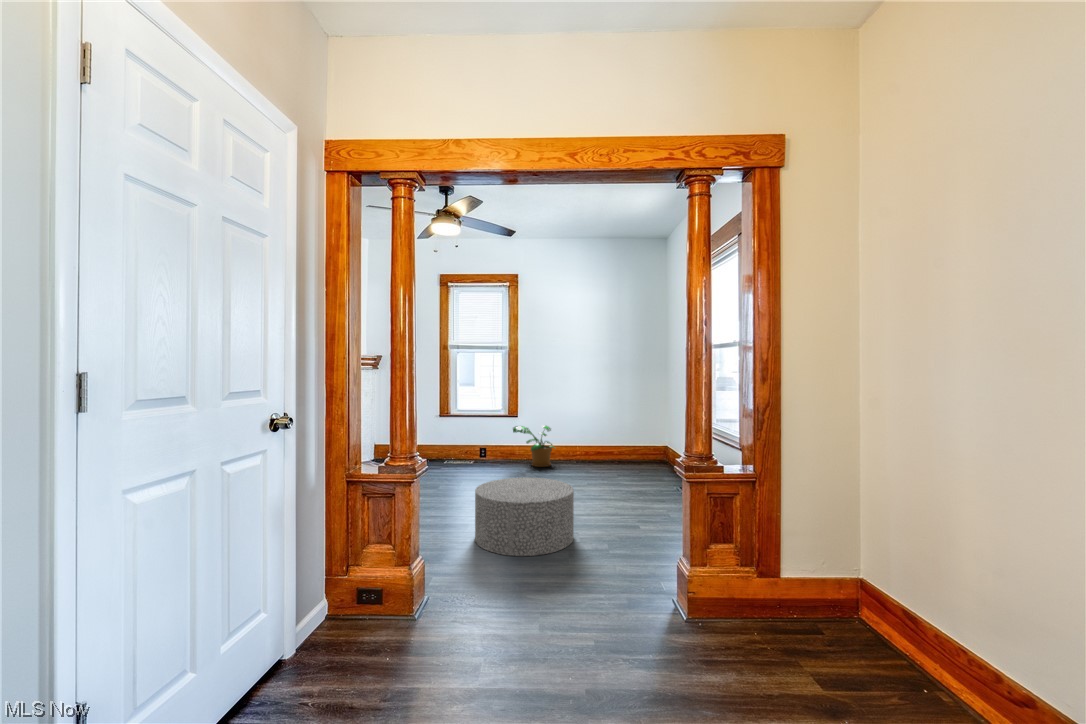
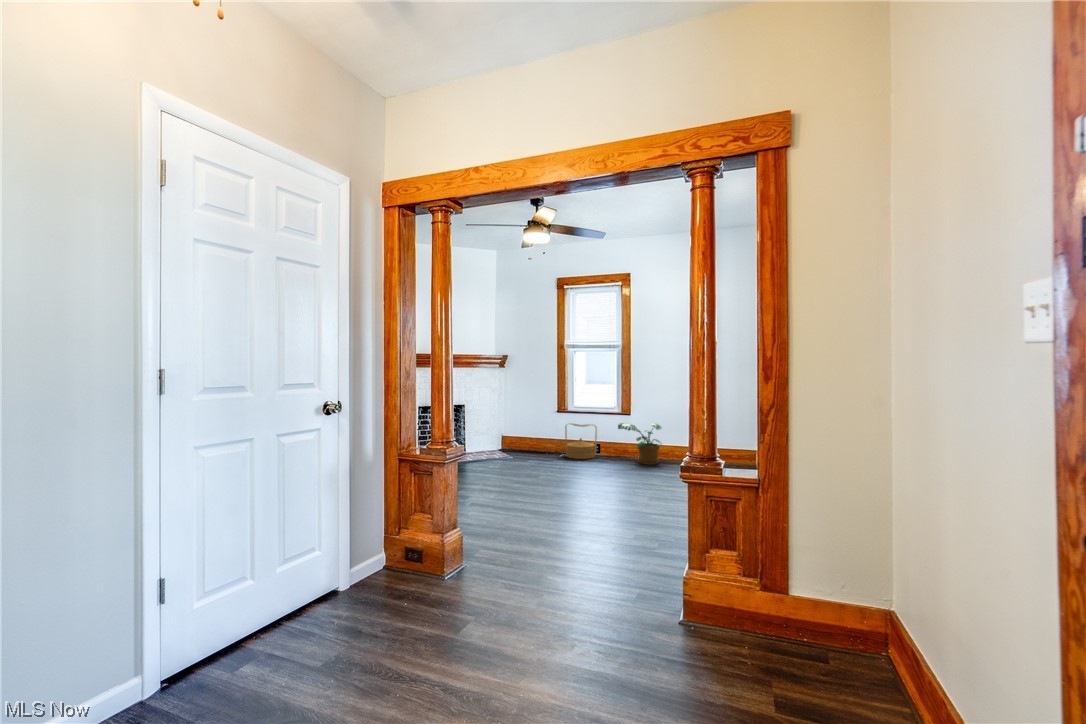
woven basket: none [451,429,486,466] -> present [565,423,597,459]
ottoman: present [475,478,574,556] -> none [535,470,629,543]

